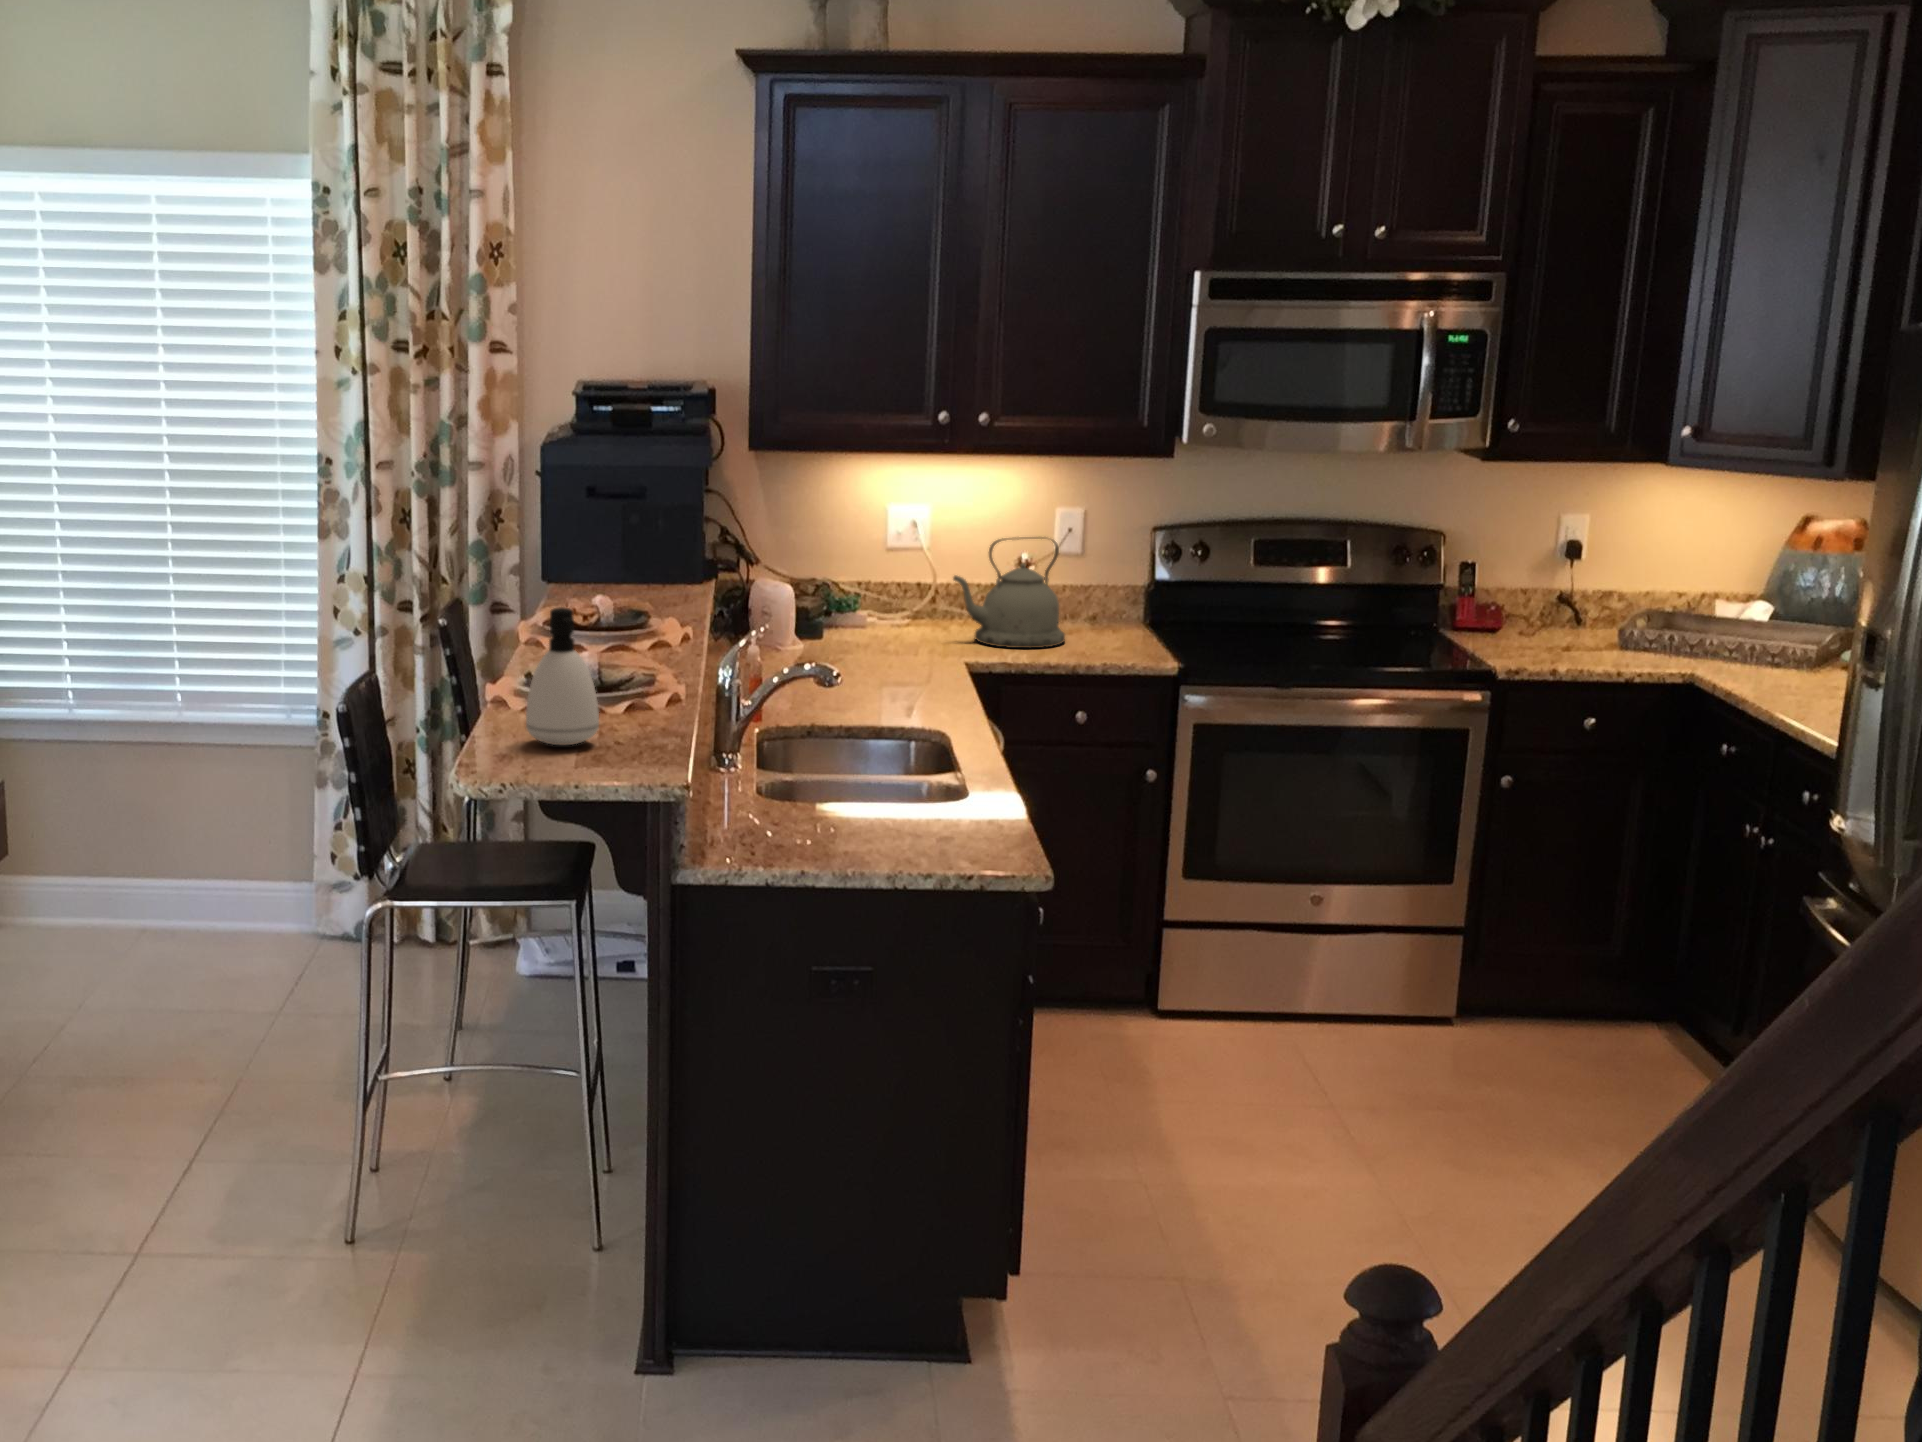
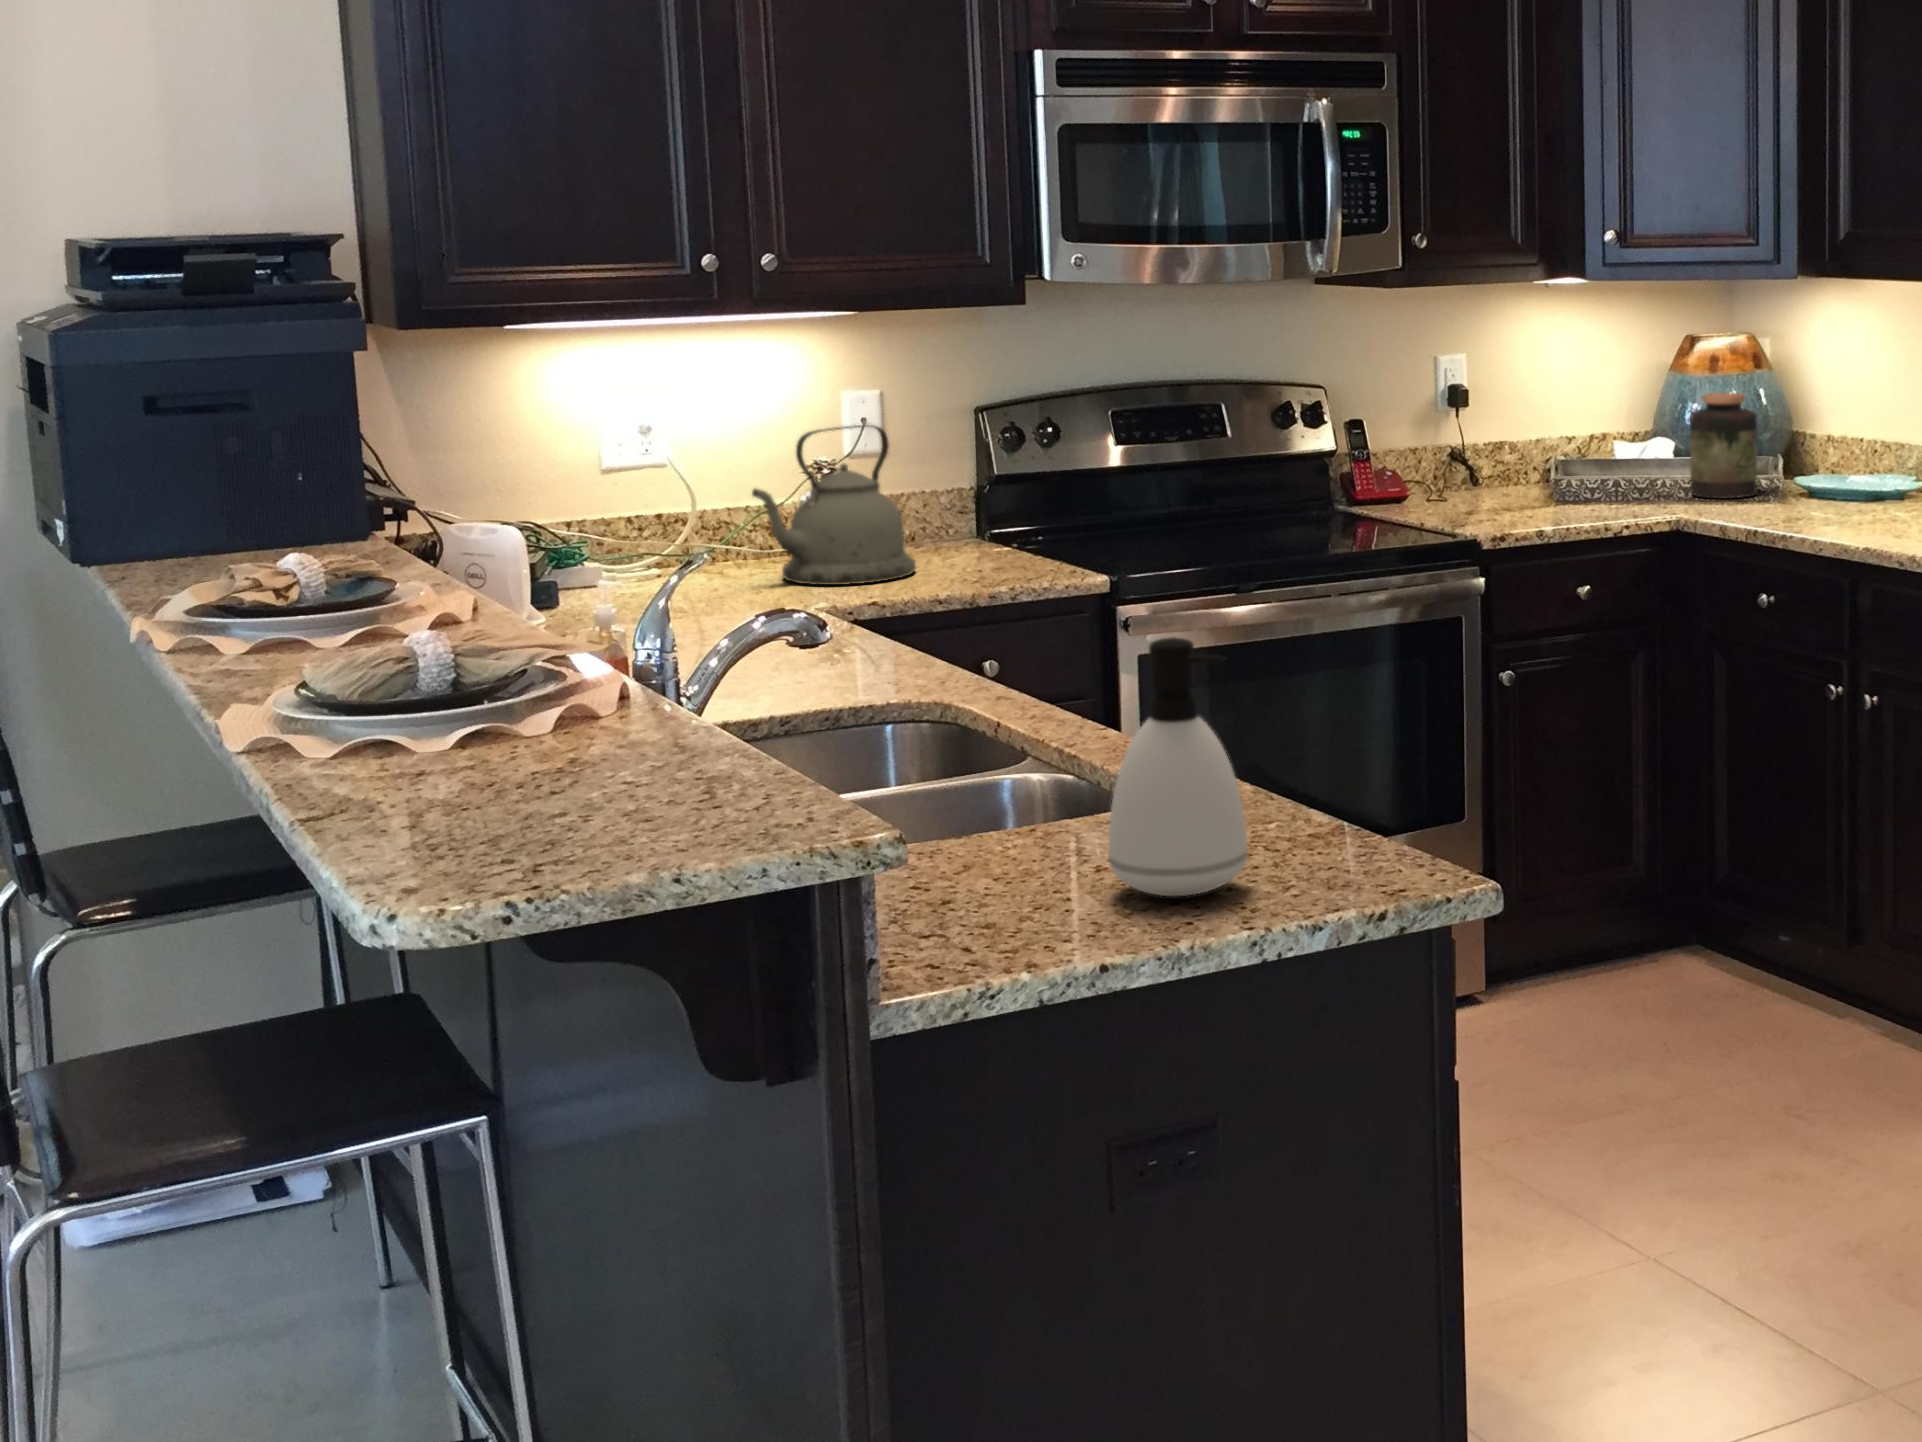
jar: none [1737,570,1806,663] -> present [1690,393,1757,499]
soap dispenser: present [526,607,599,745] -> present [1109,637,1248,896]

